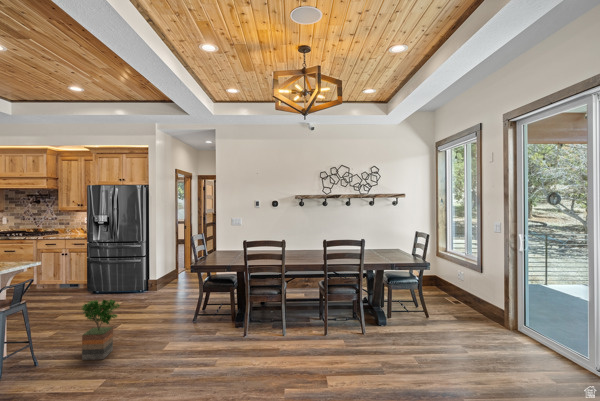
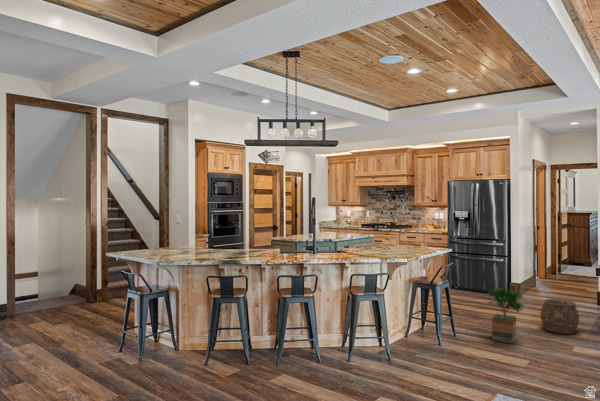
woven basket: none [149,297,183,332] -> present [541,299,579,334]

